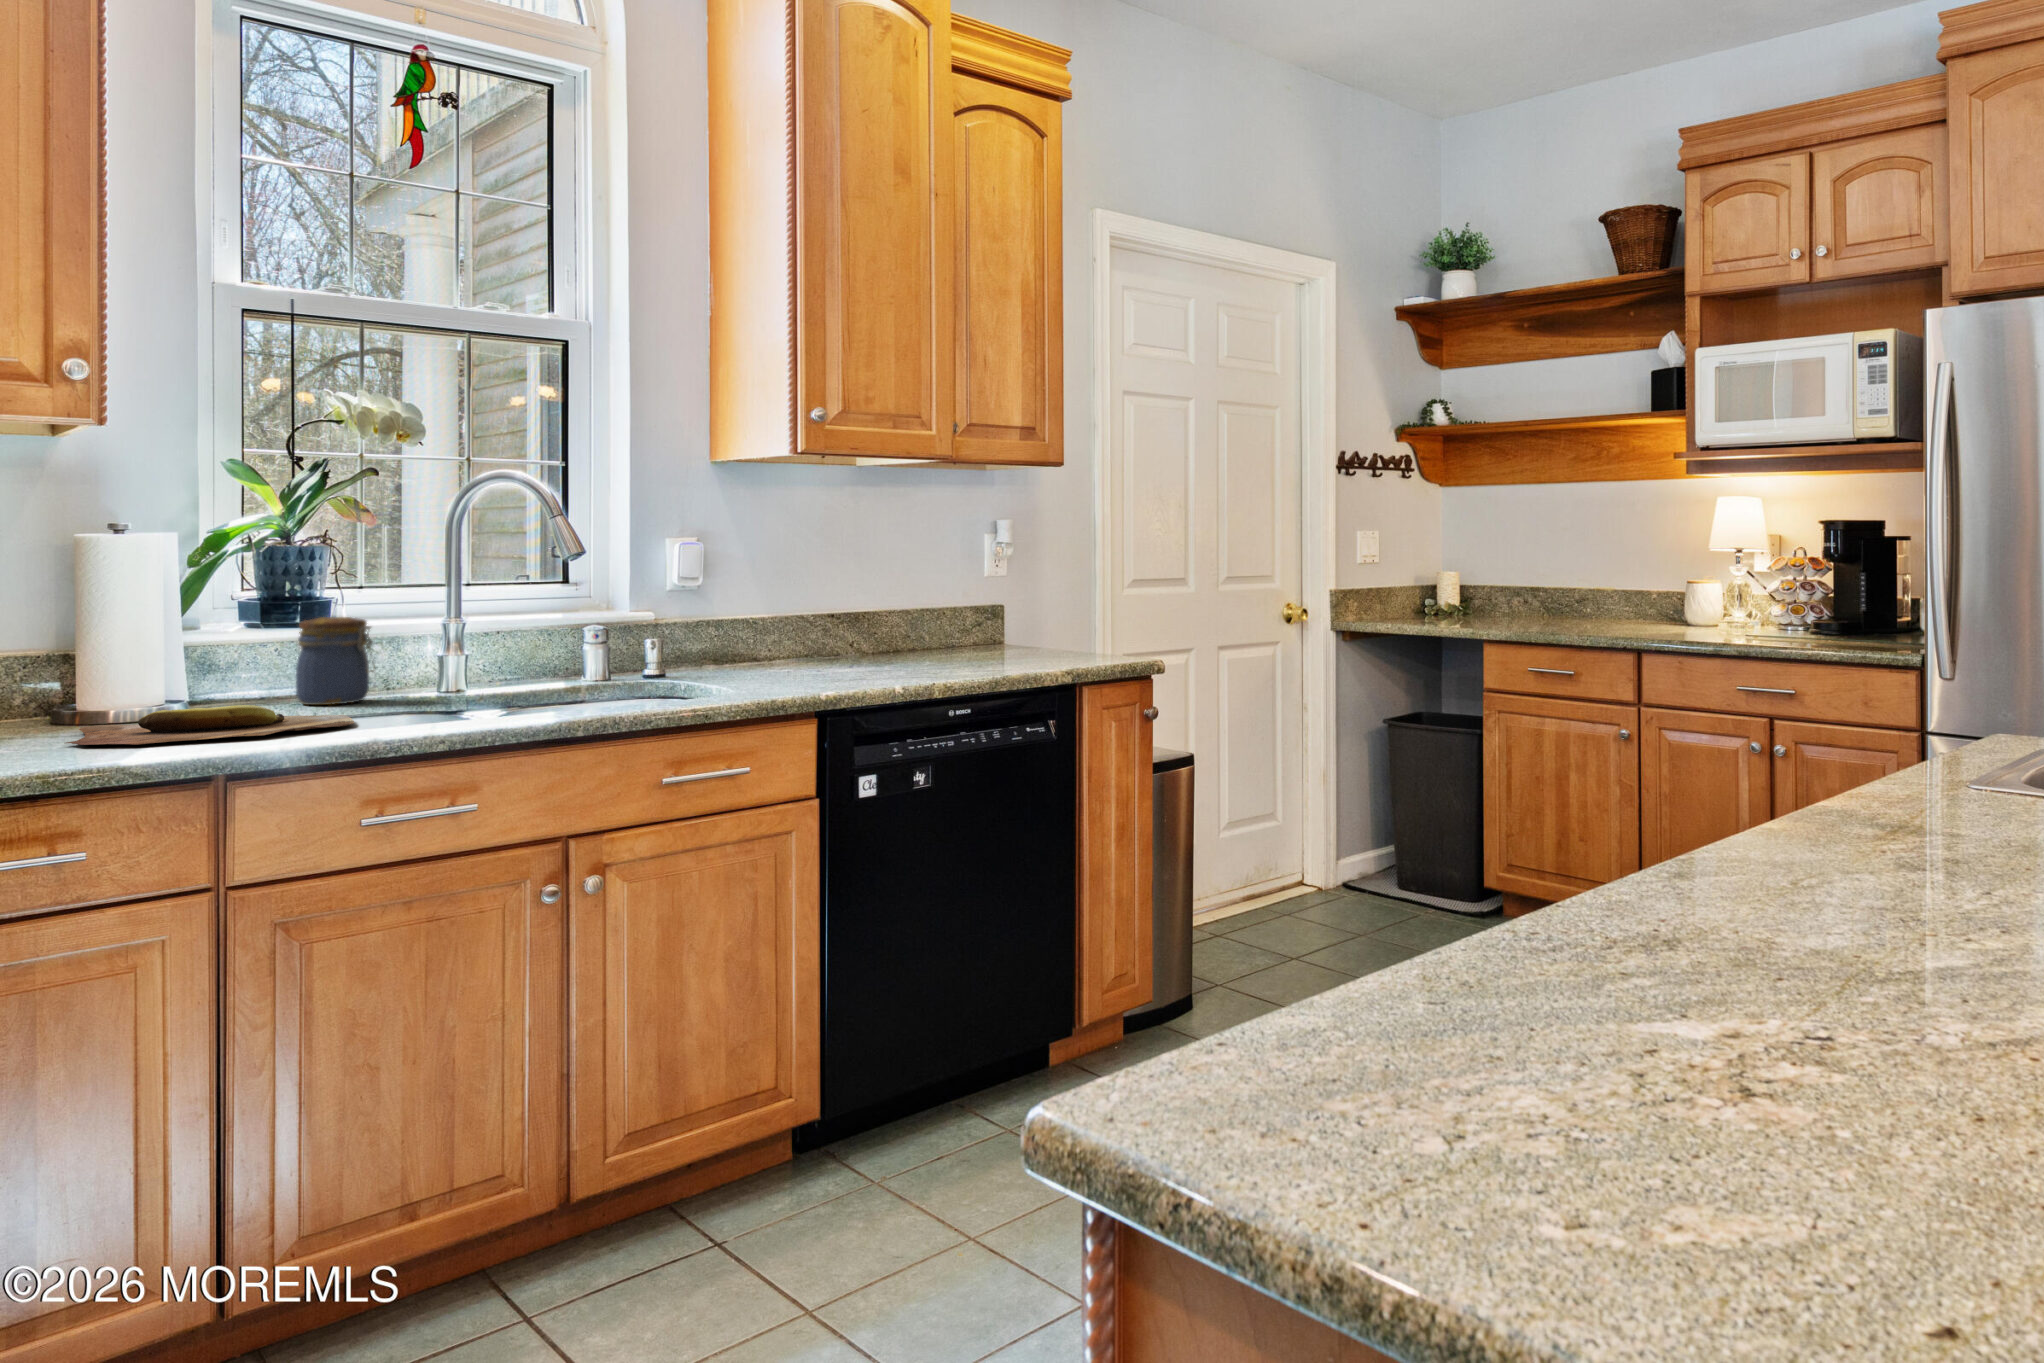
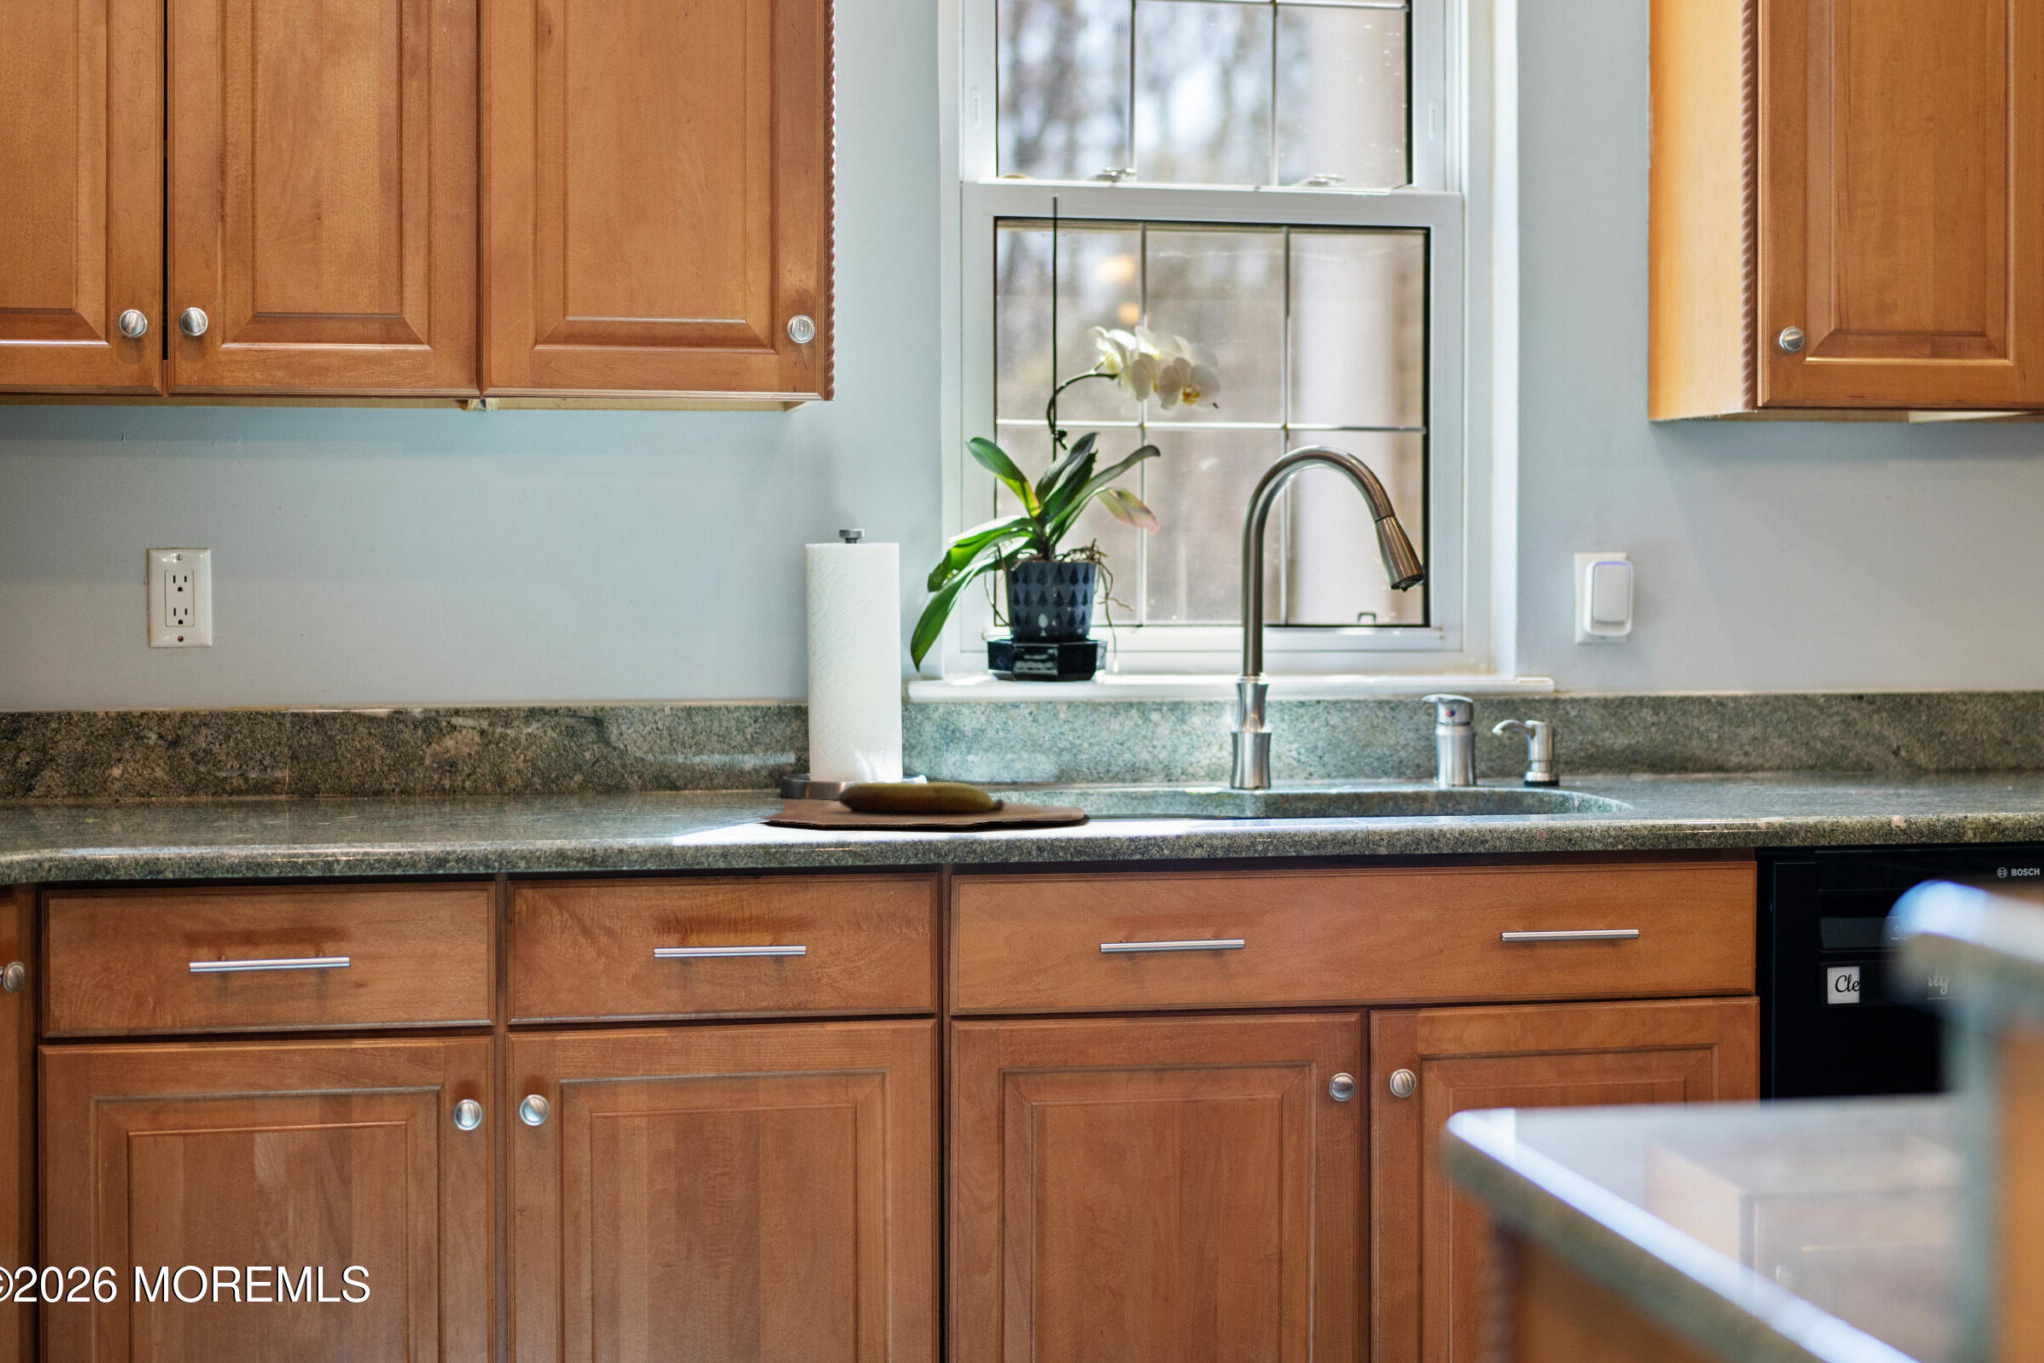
jar: present [296,617,373,705] -> none [1045,665,1139,793]

